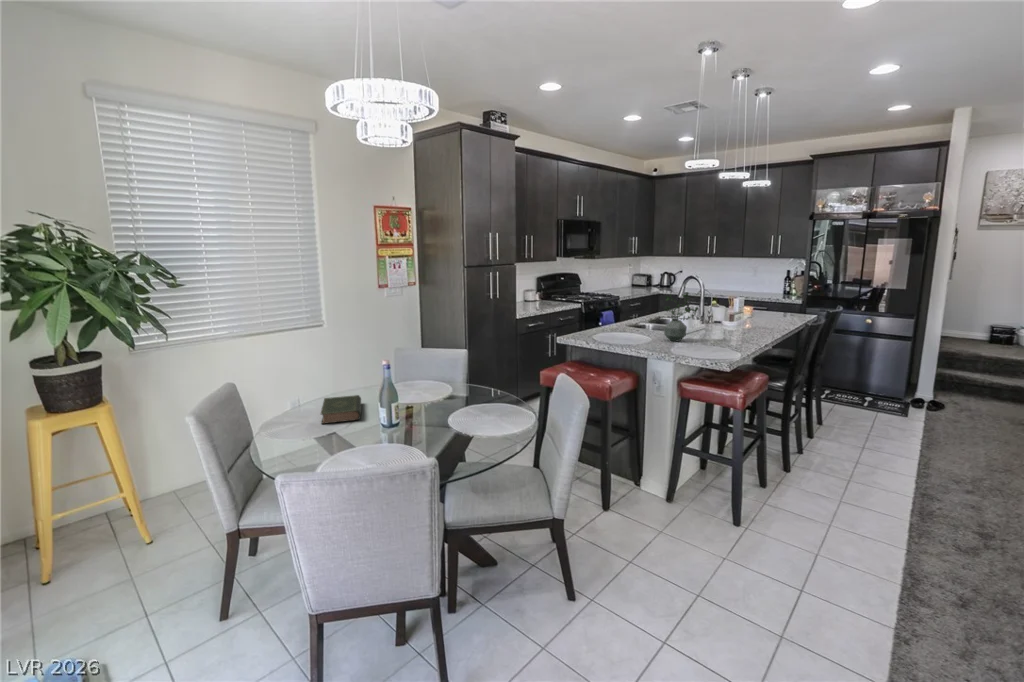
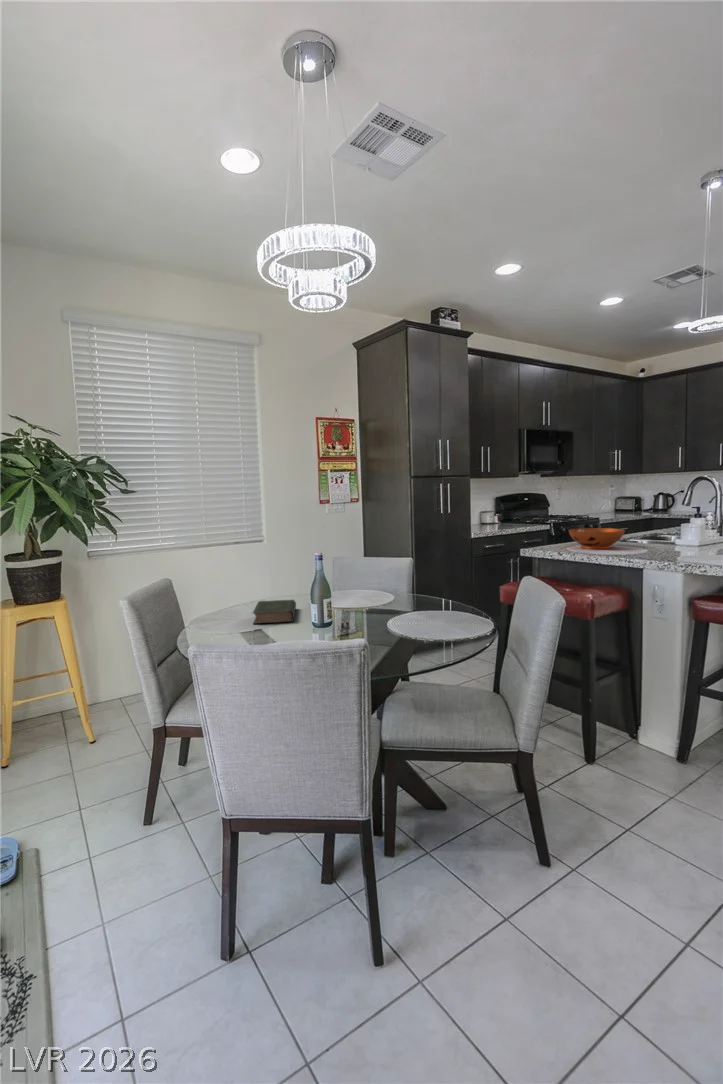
potted plant: present [664,292,698,341] -> none [652,489,698,550]
decorative bowl: none [598,320,643,340] -> present [569,528,625,549]

